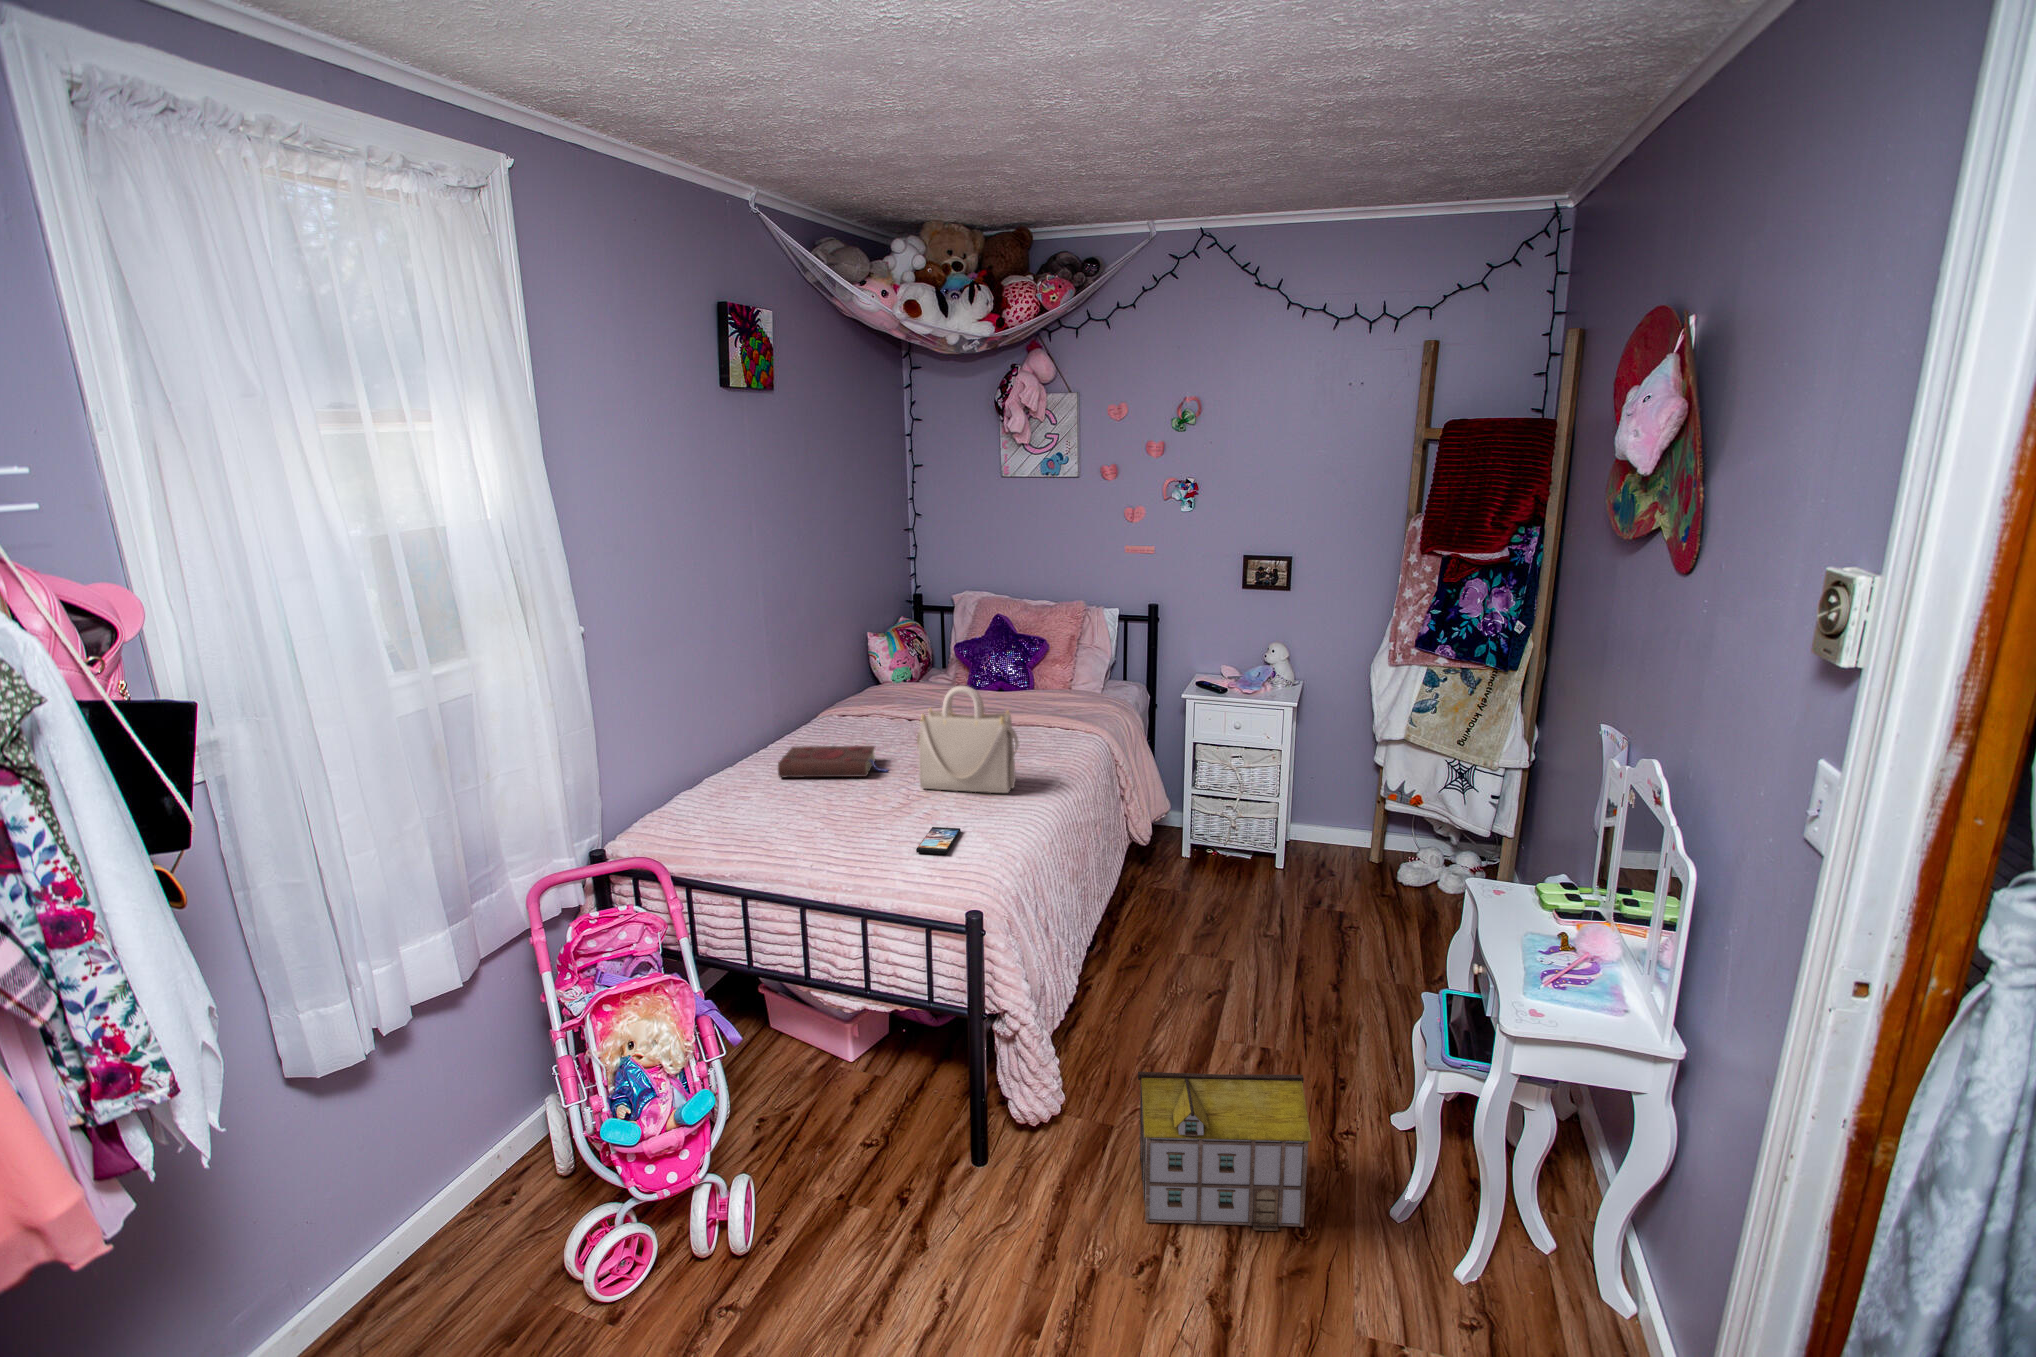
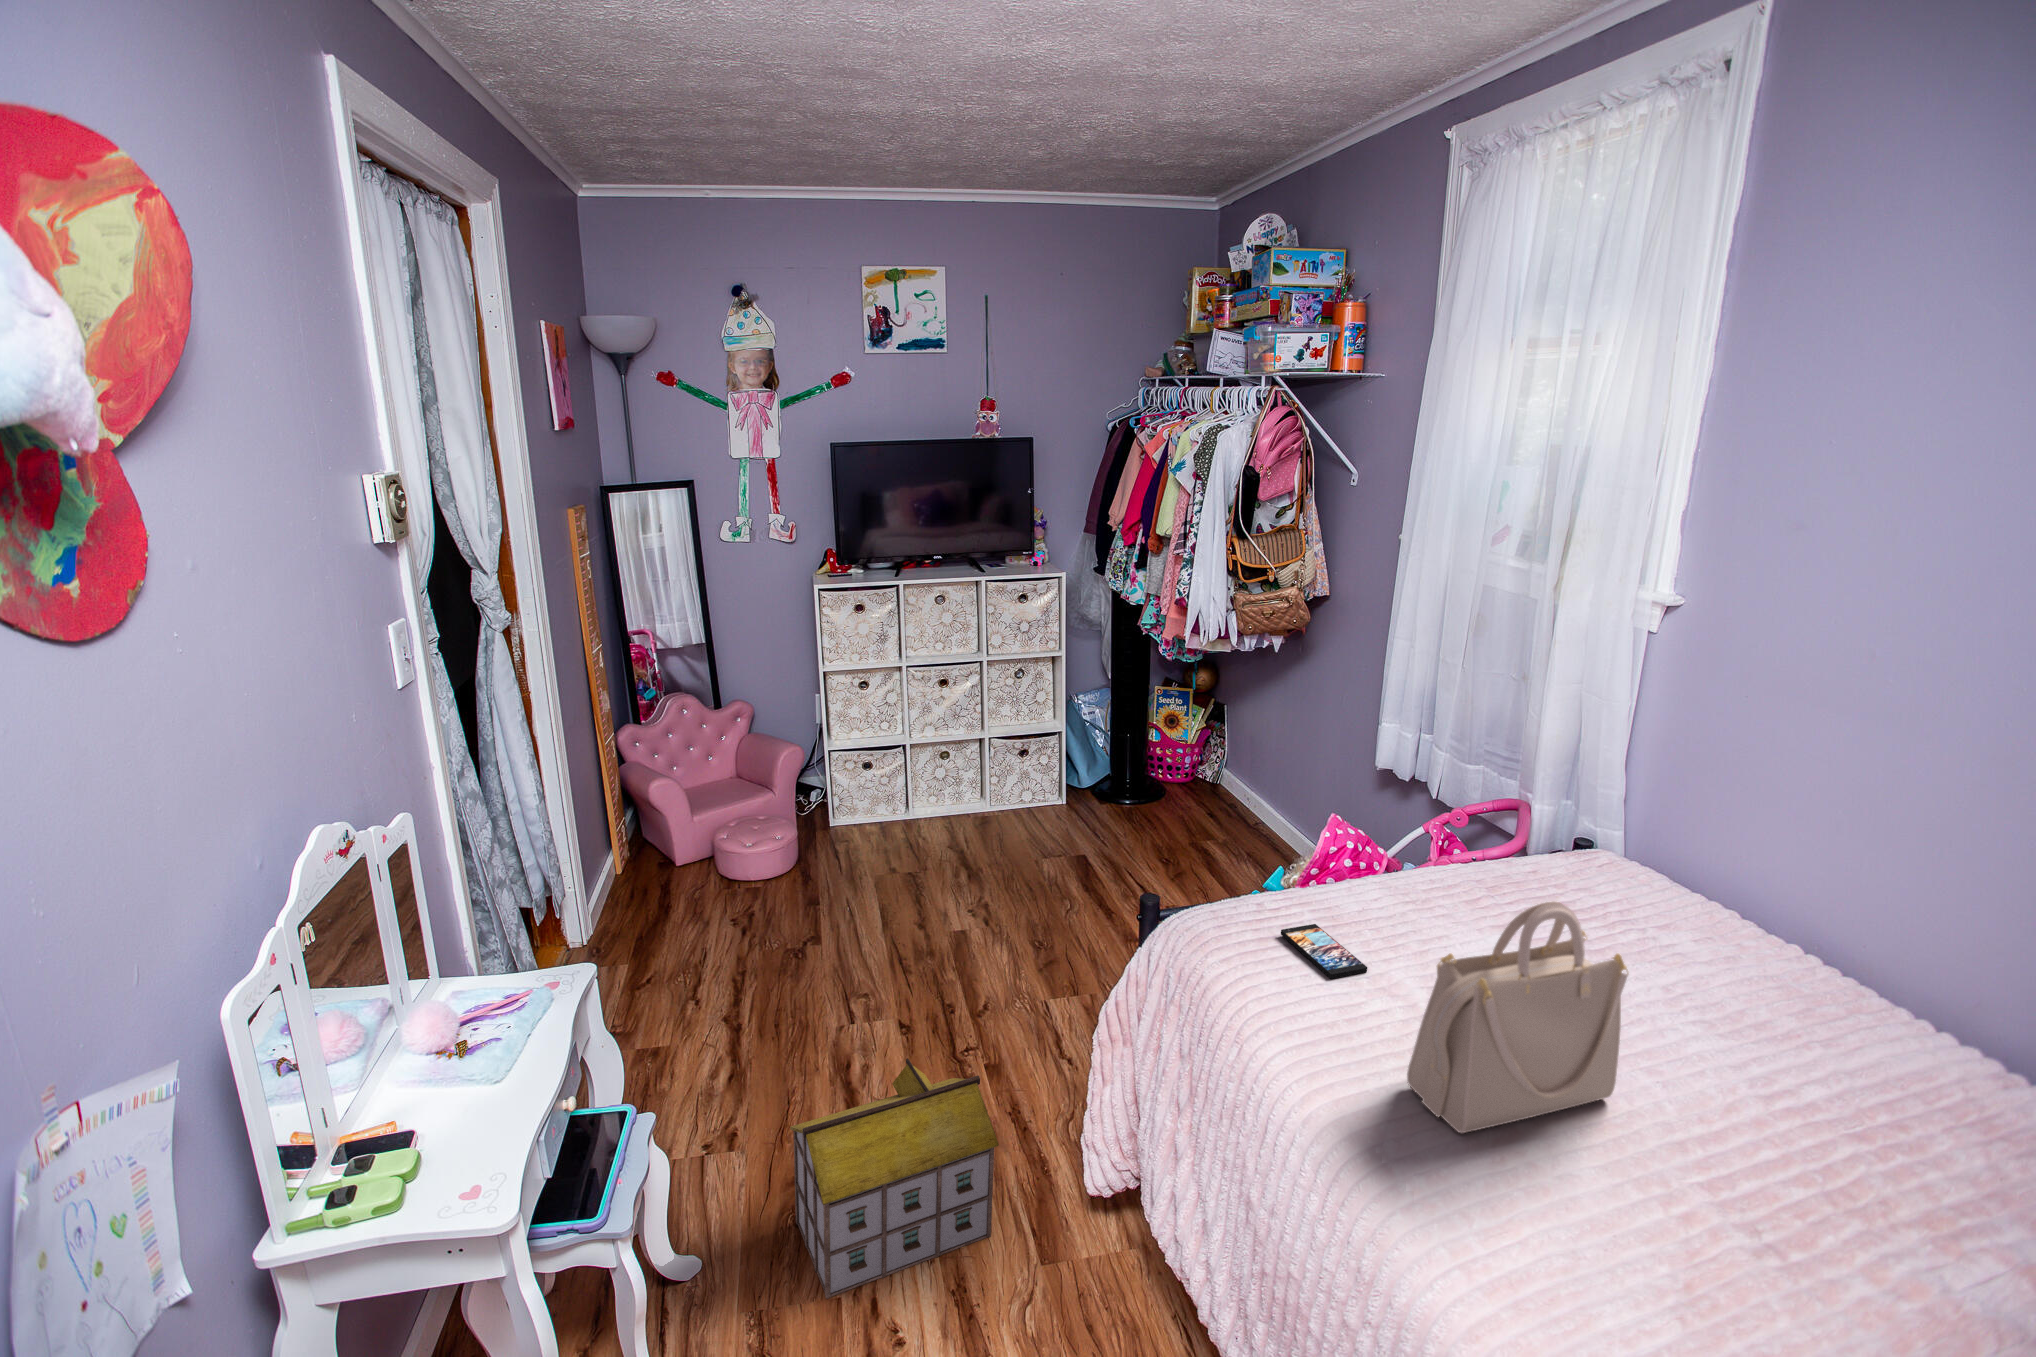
book: present [778,746,886,777] -> none [1677,986,1904,1124]

